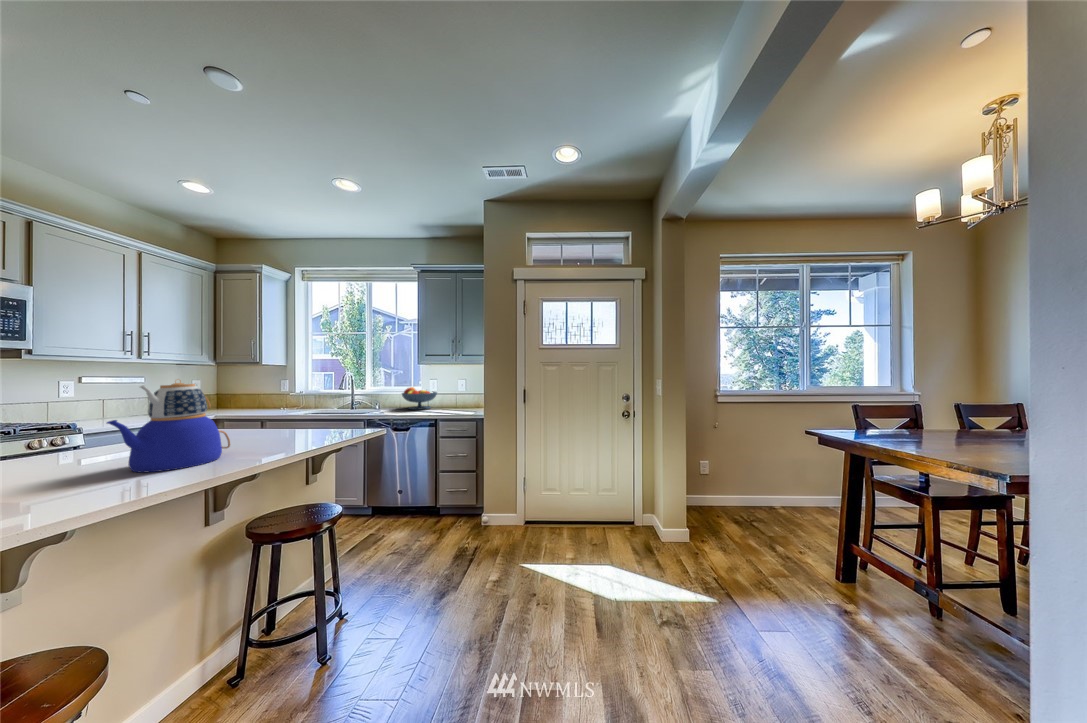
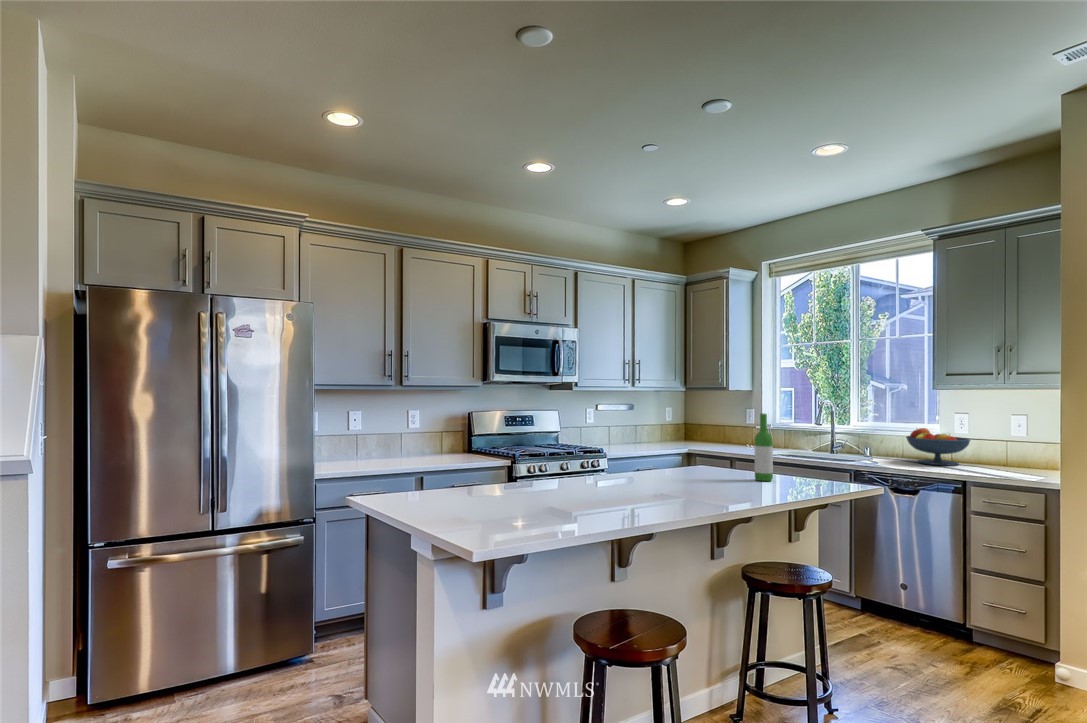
teapot: present [107,381,230,472] -> none [659,408,725,485]
wine bottle: none [270,381,292,446] -> present [755,413,773,481]

